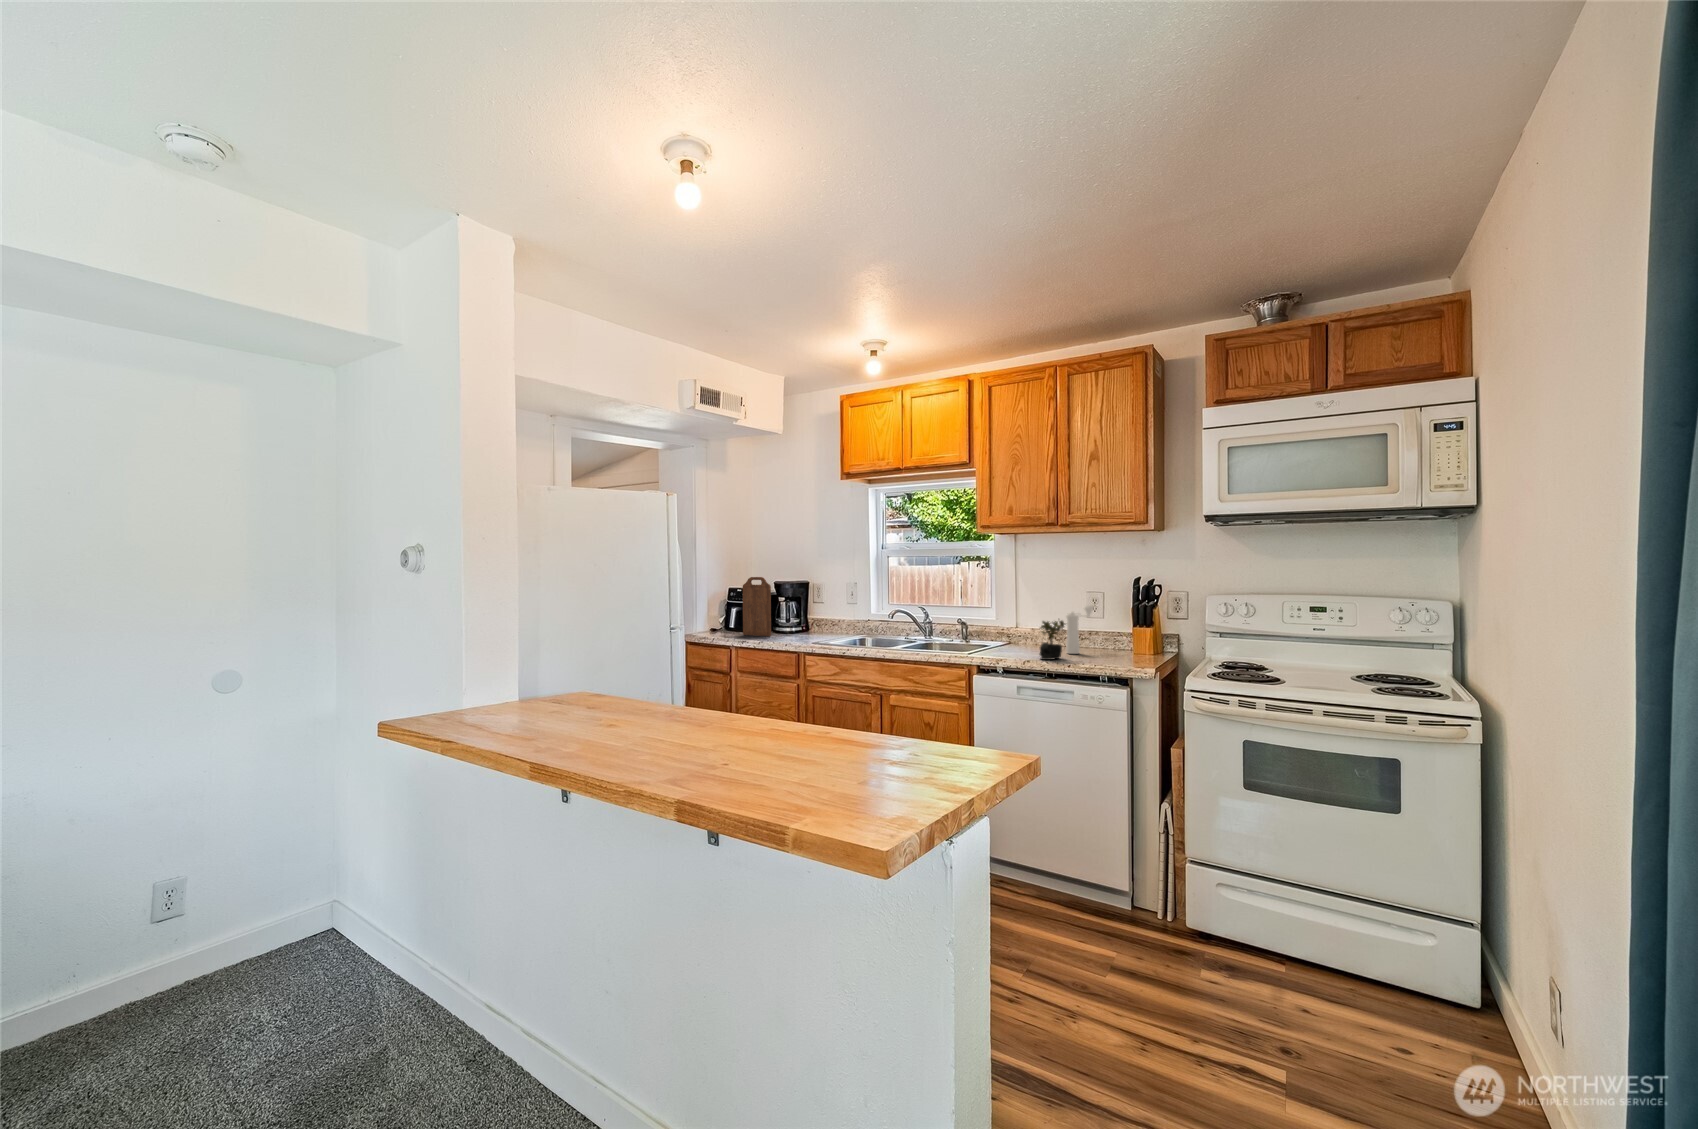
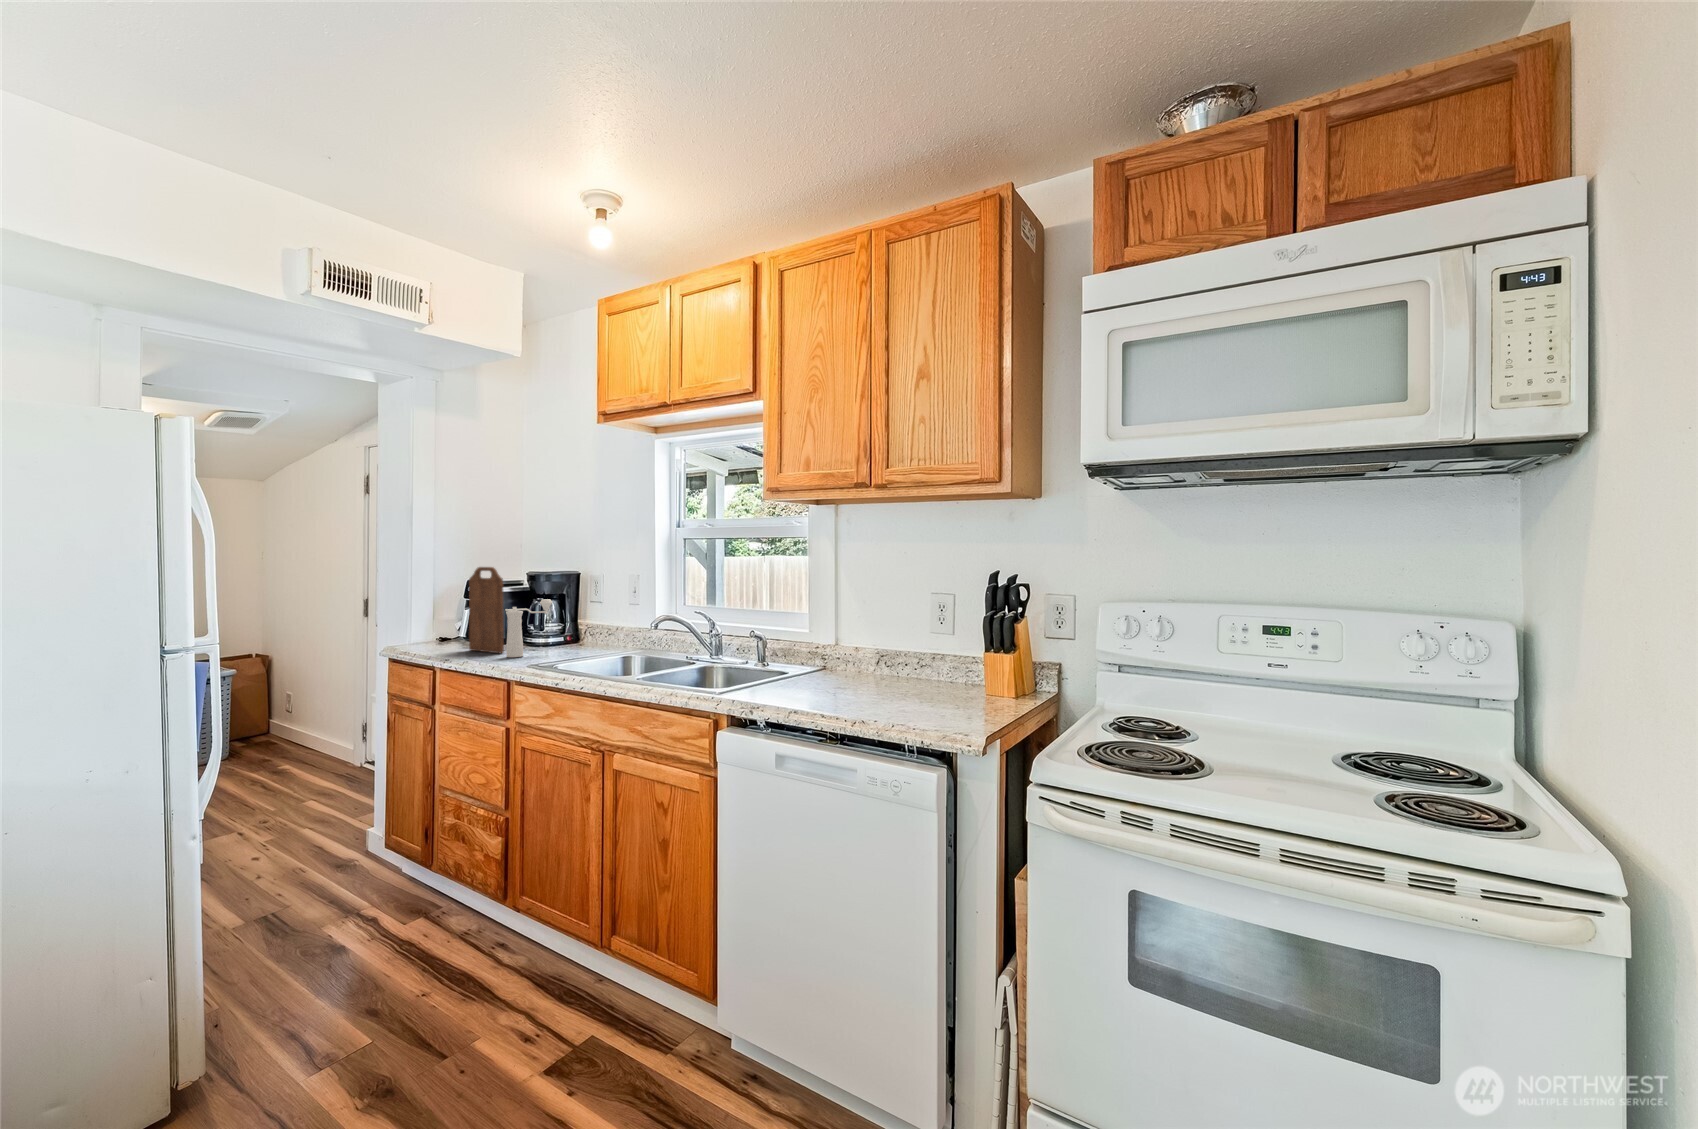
pepper mill: present [1066,605,1093,654] -> present [505,599,552,657]
succulent plant: present [1040,621,1065,660] -> none [826,637,877,707]

